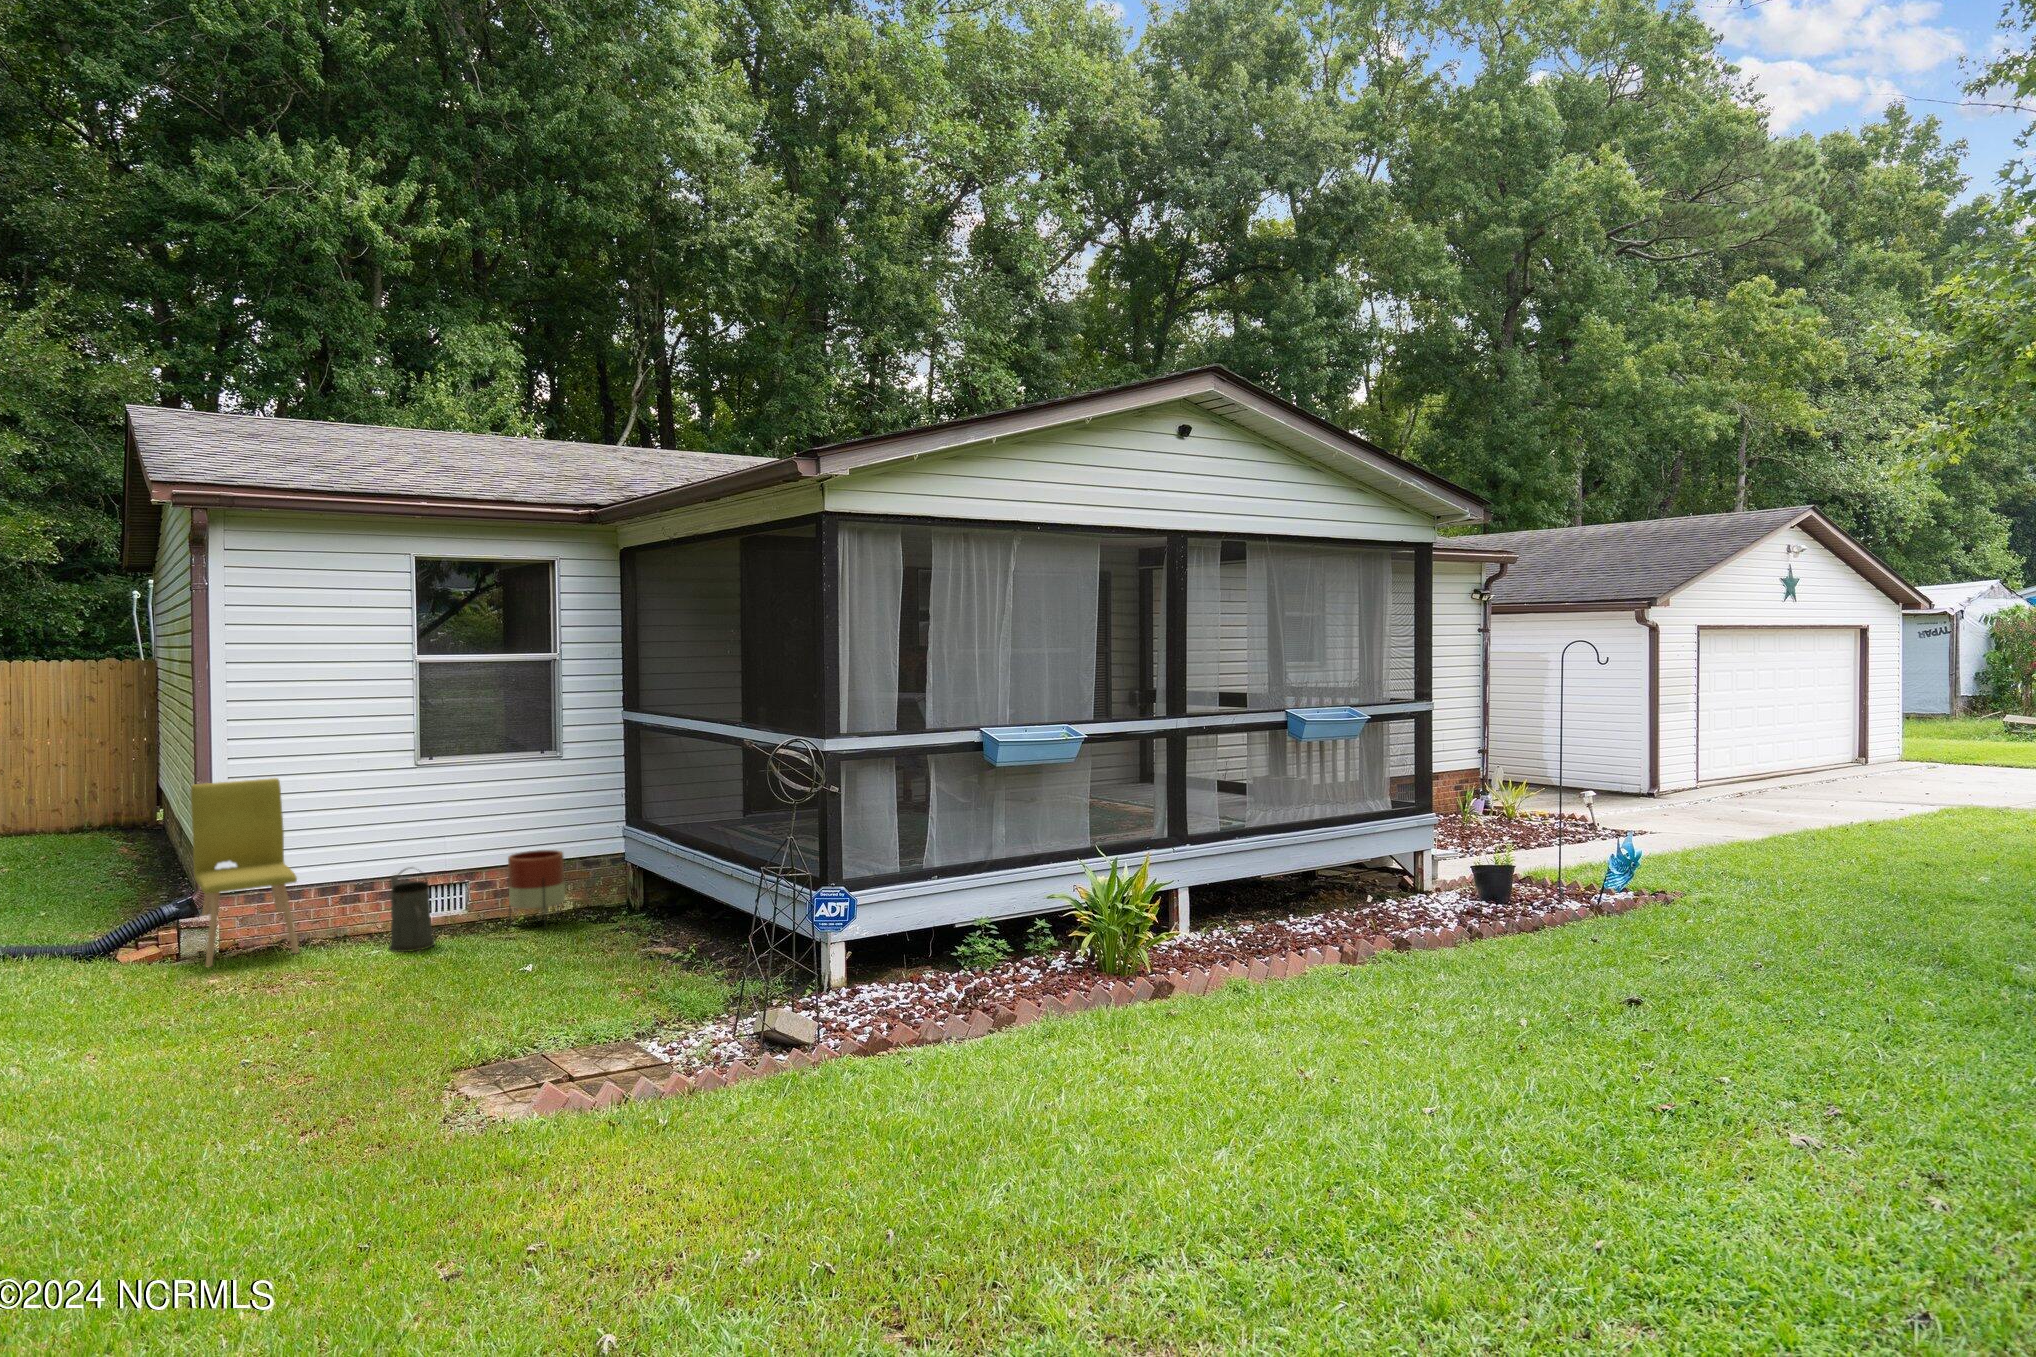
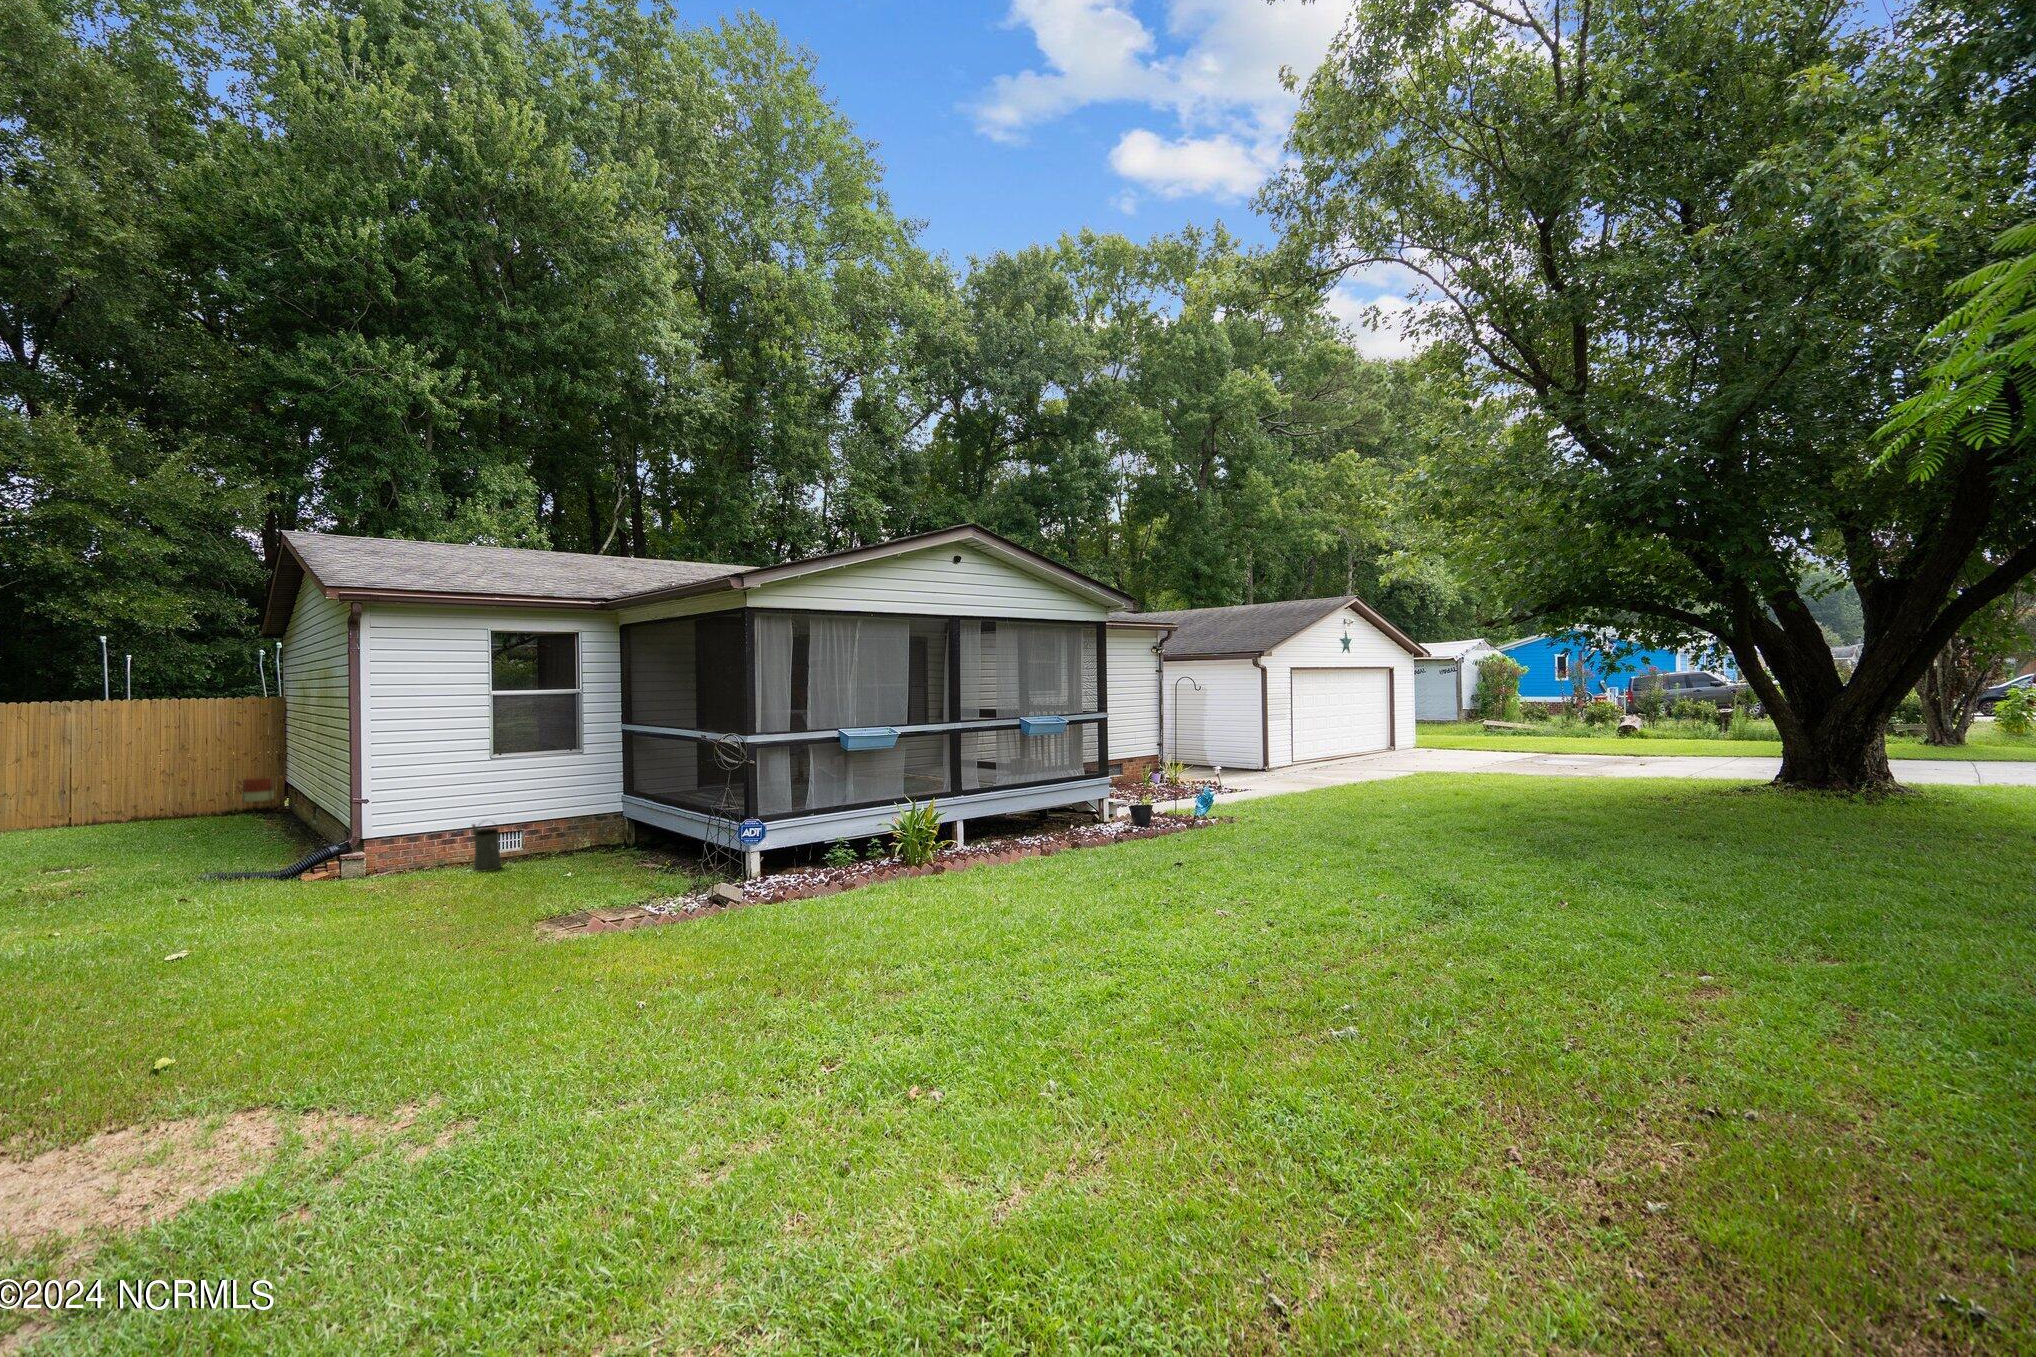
chair: present [191,778,299,967] -> none [345,767,417,882]
planter: present [508,850,565,921] -> present [242,777,274,802]

